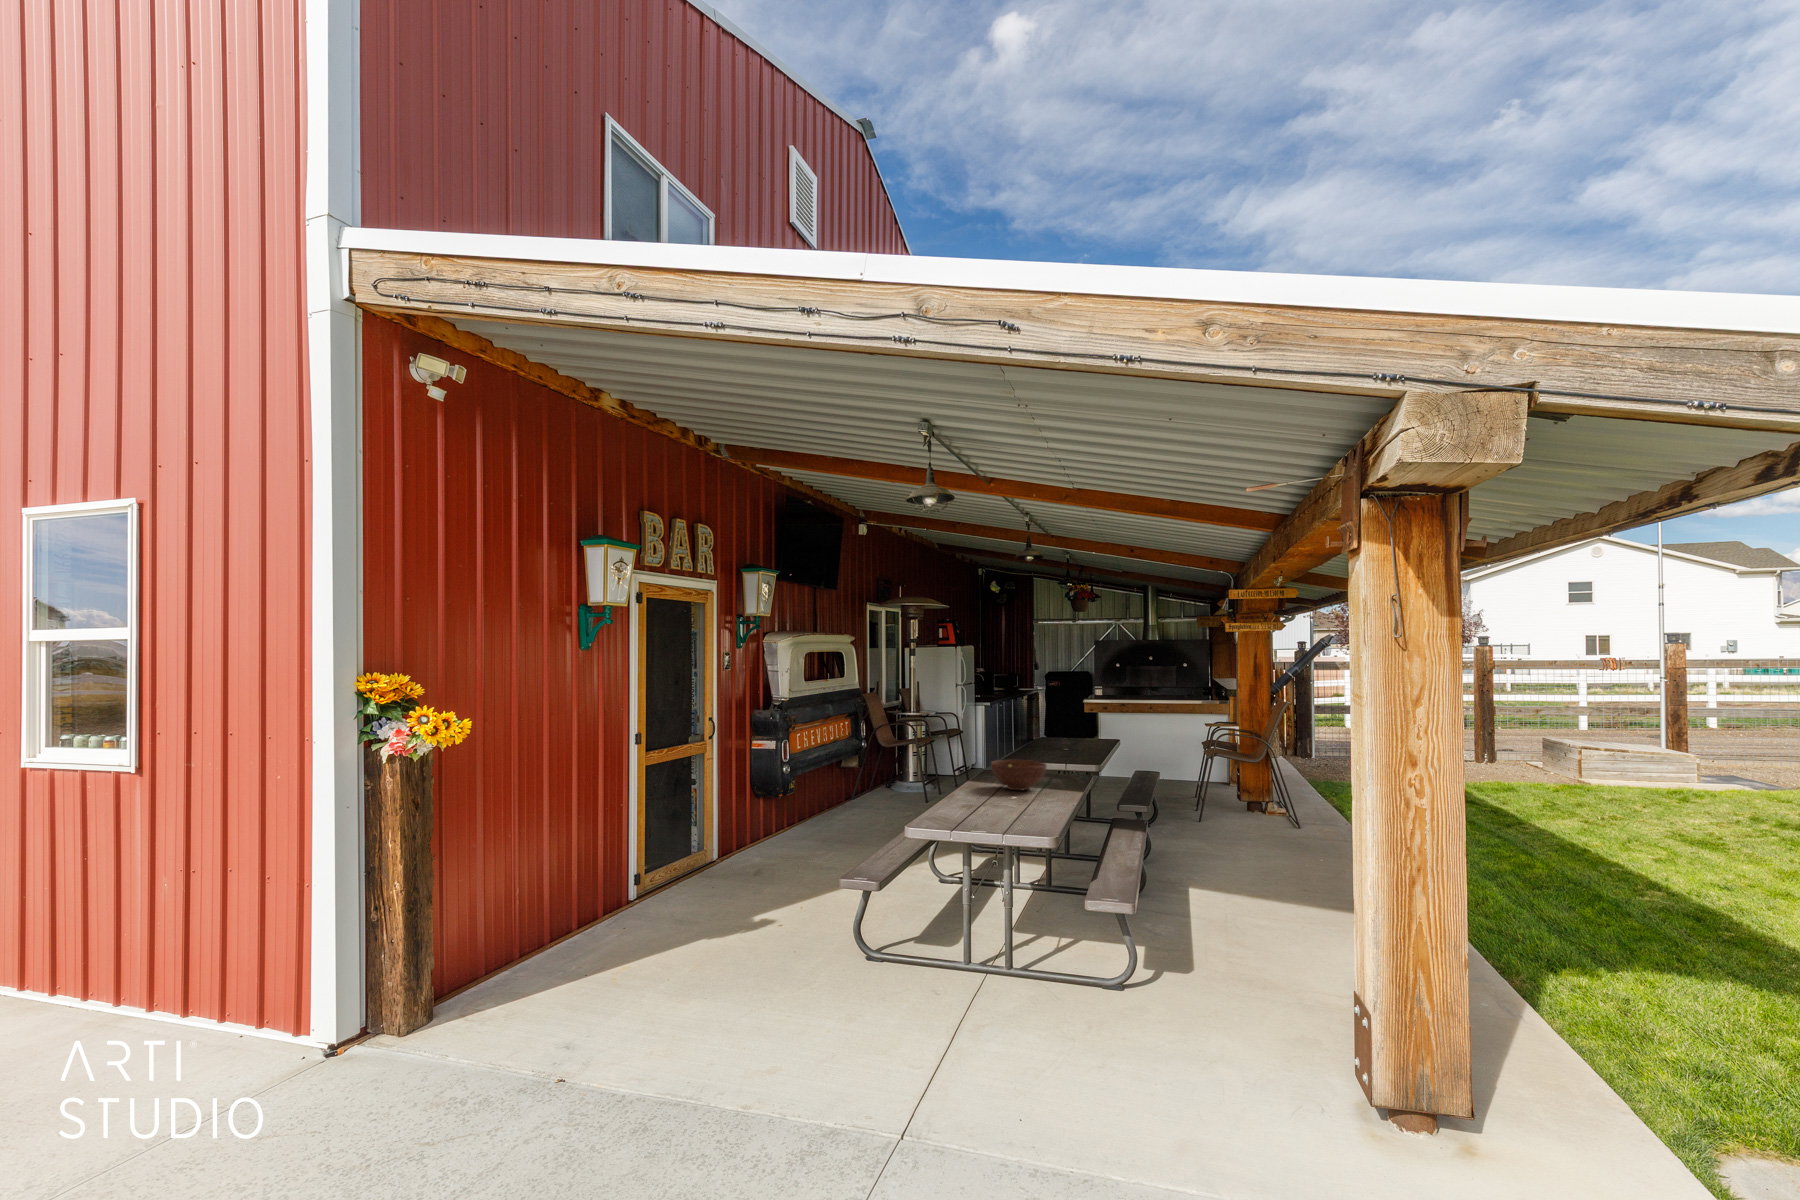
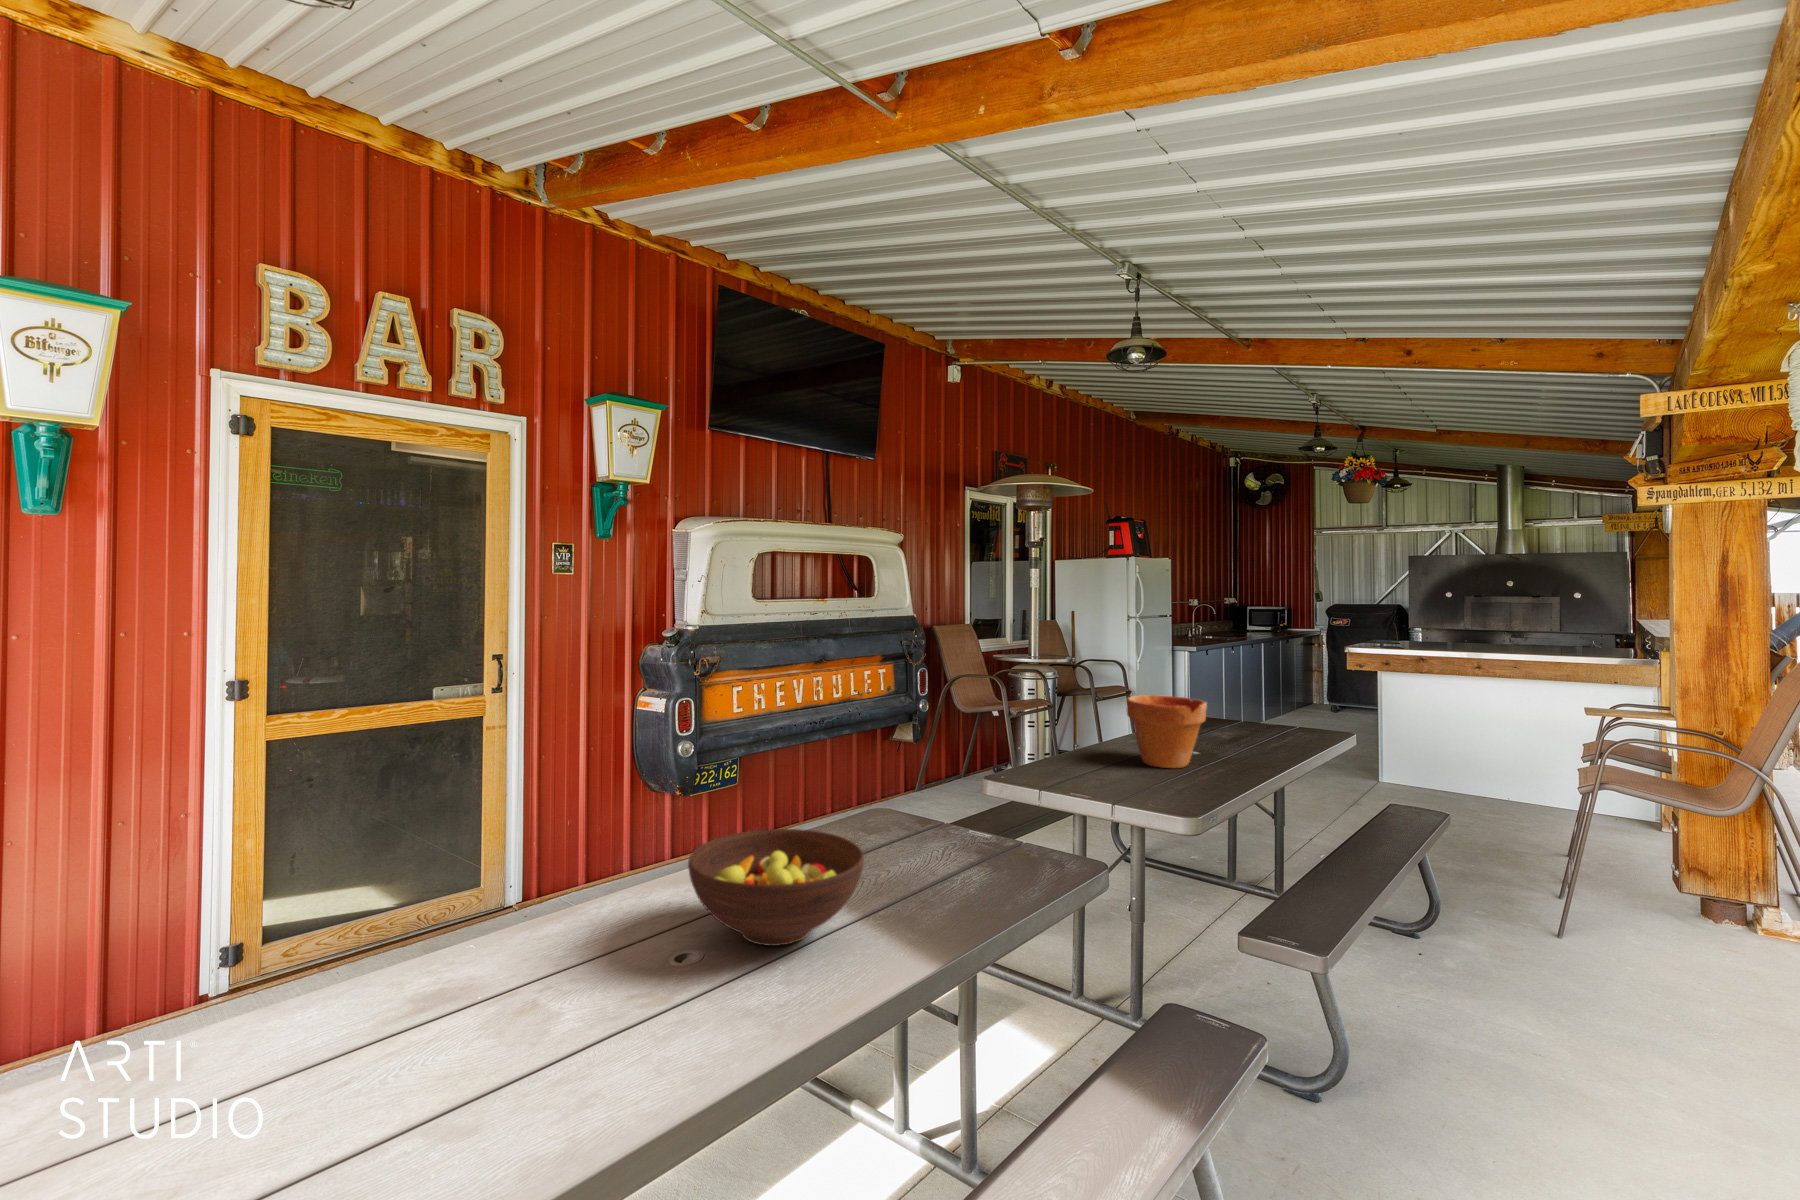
flower pot: none [1040,721,1075,753] -> present [1127,695,1207,768]

